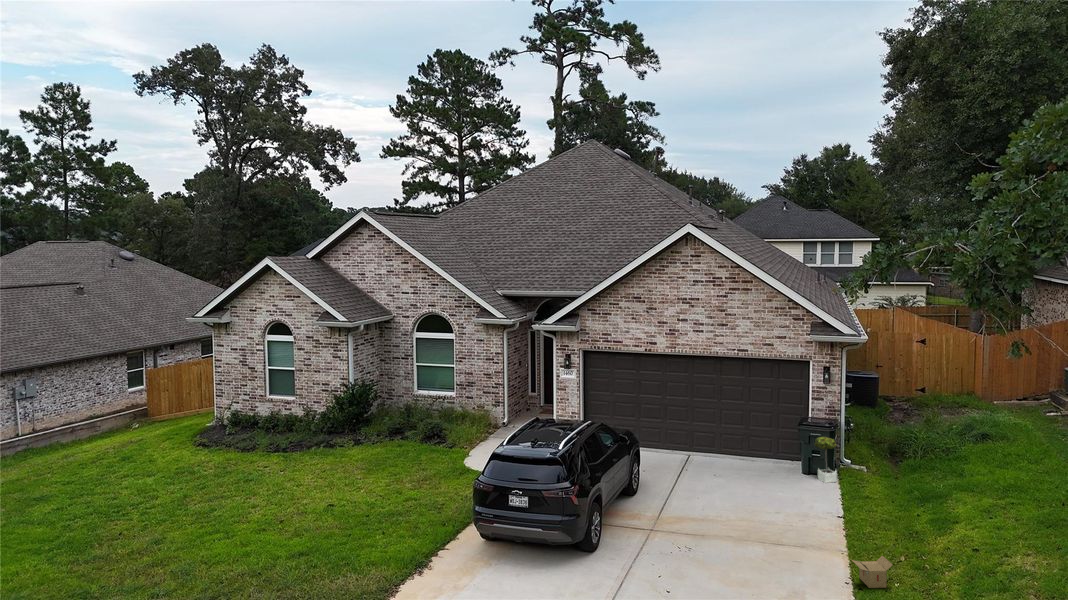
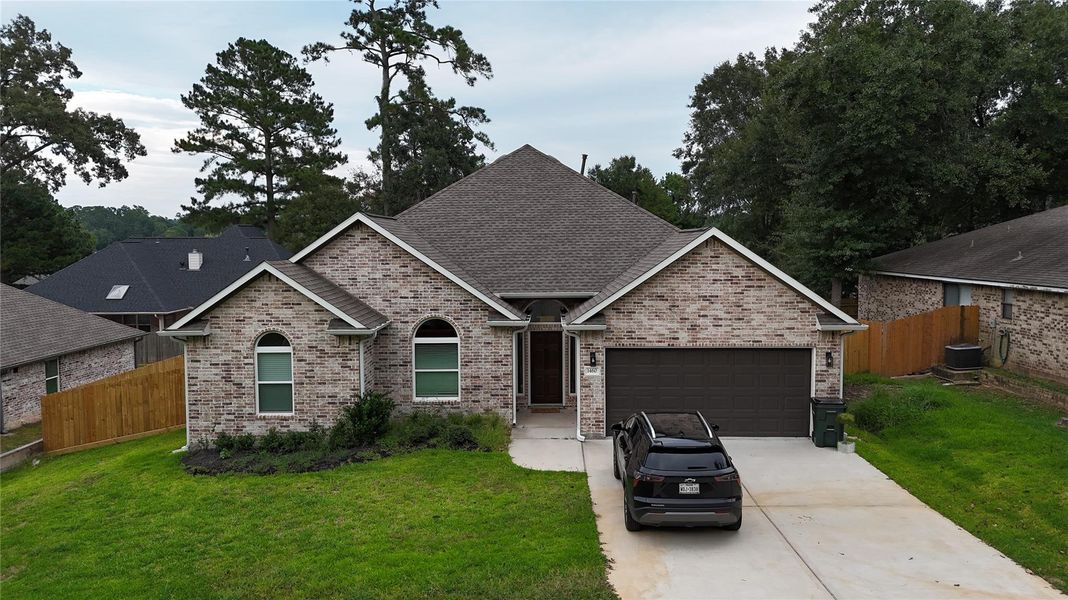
cardboard box: present [852,556,892,588] -> none [981,512,1021,542]

